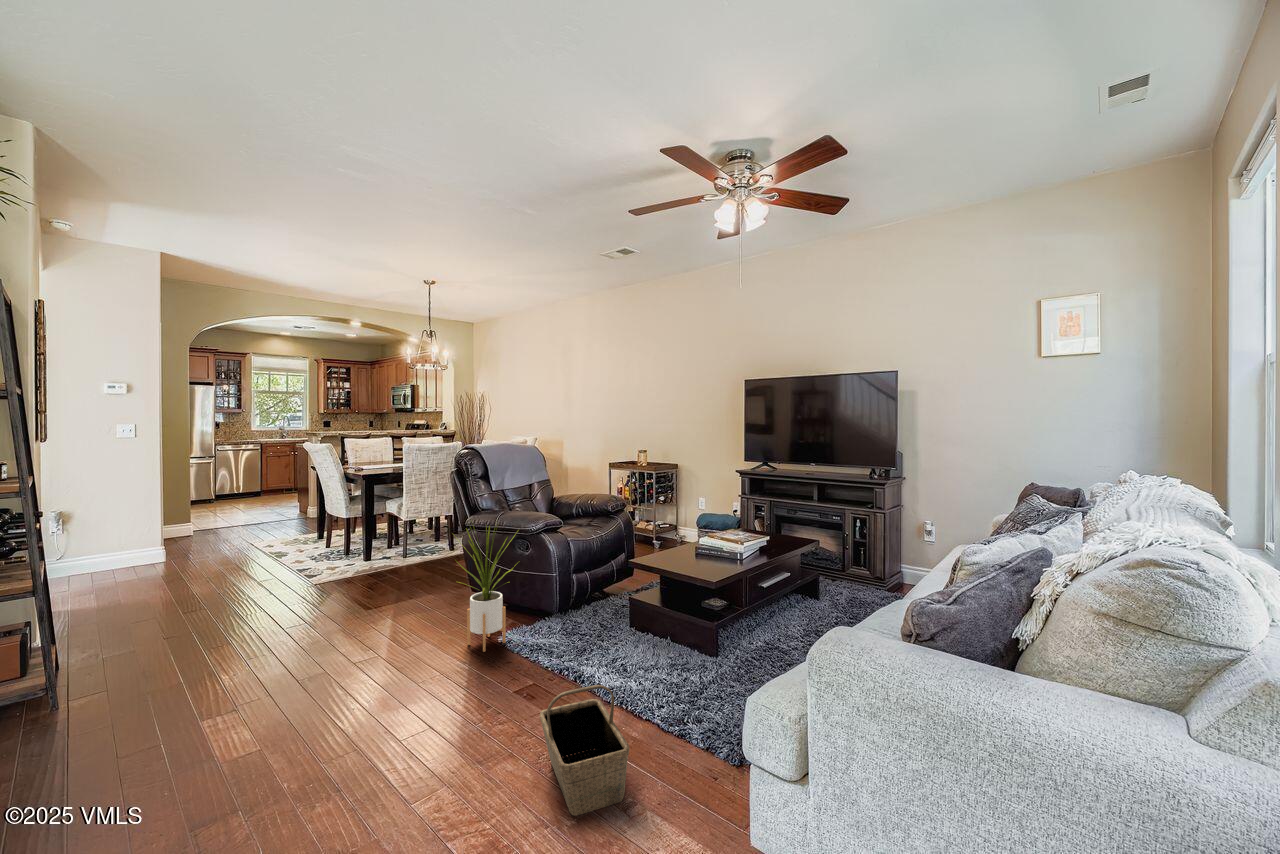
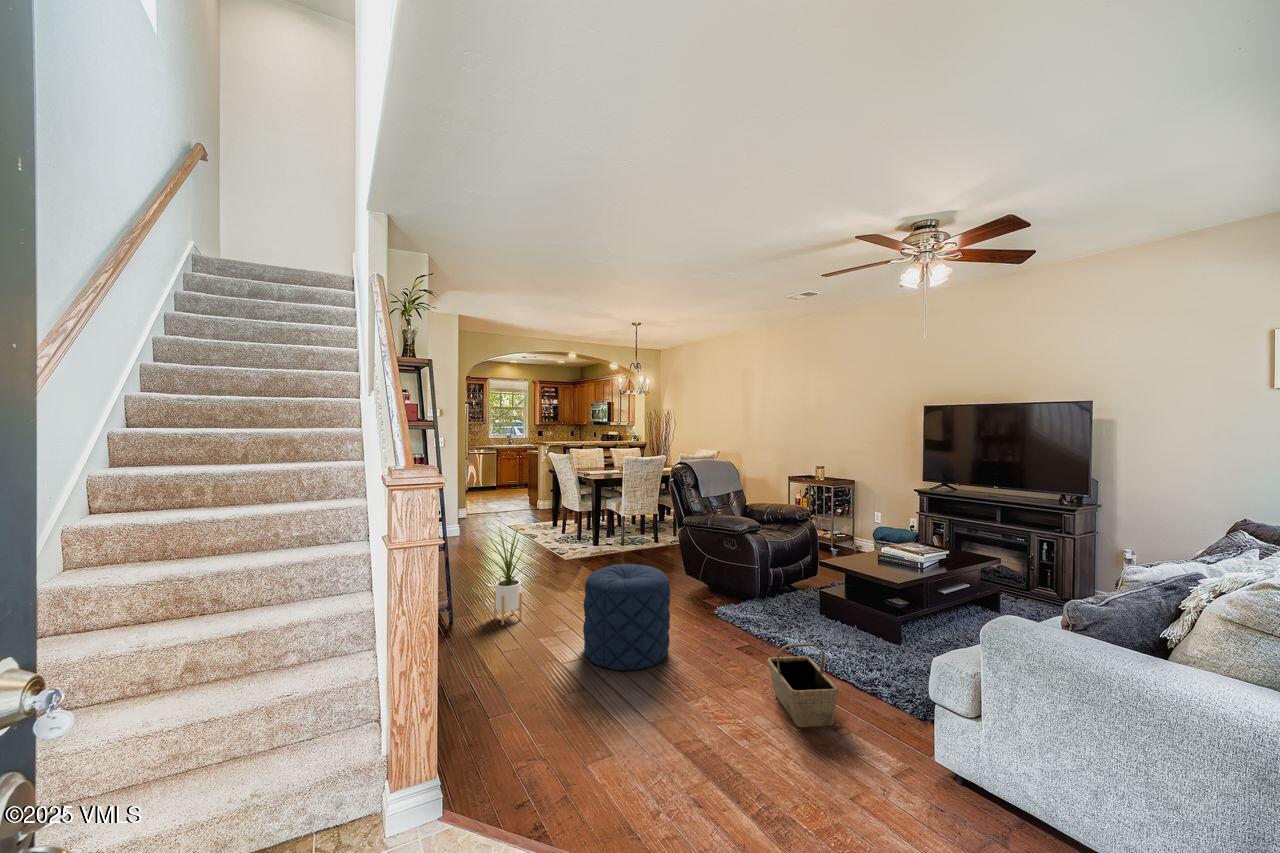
house plant: present [455,525,513,652] -> present [486,528,528,625]
pouf: none [264,591,415,763] -> present [583,564,670,670]

